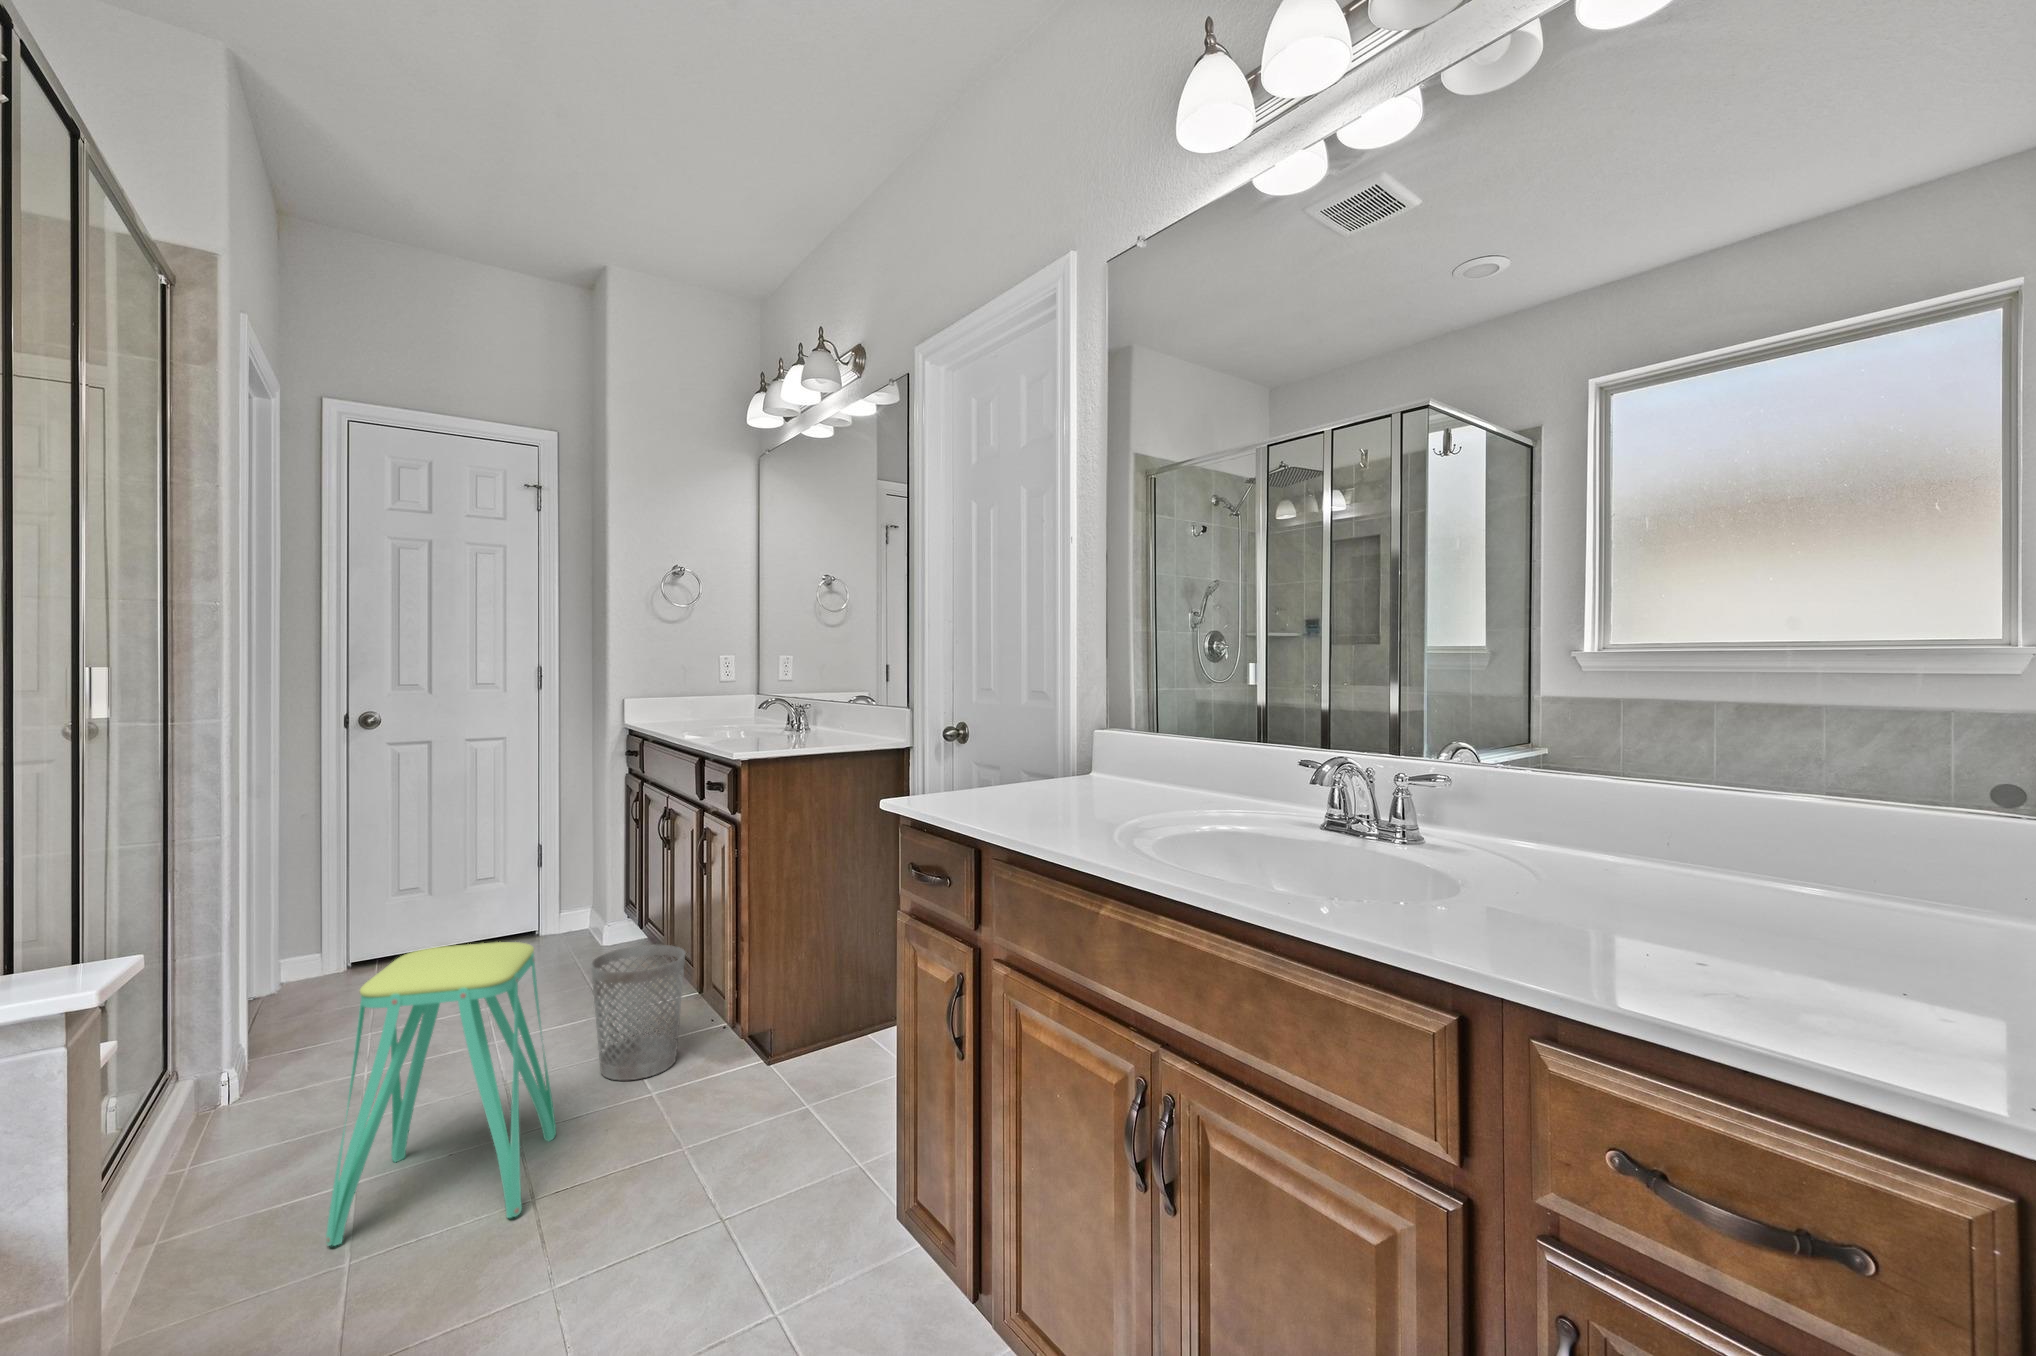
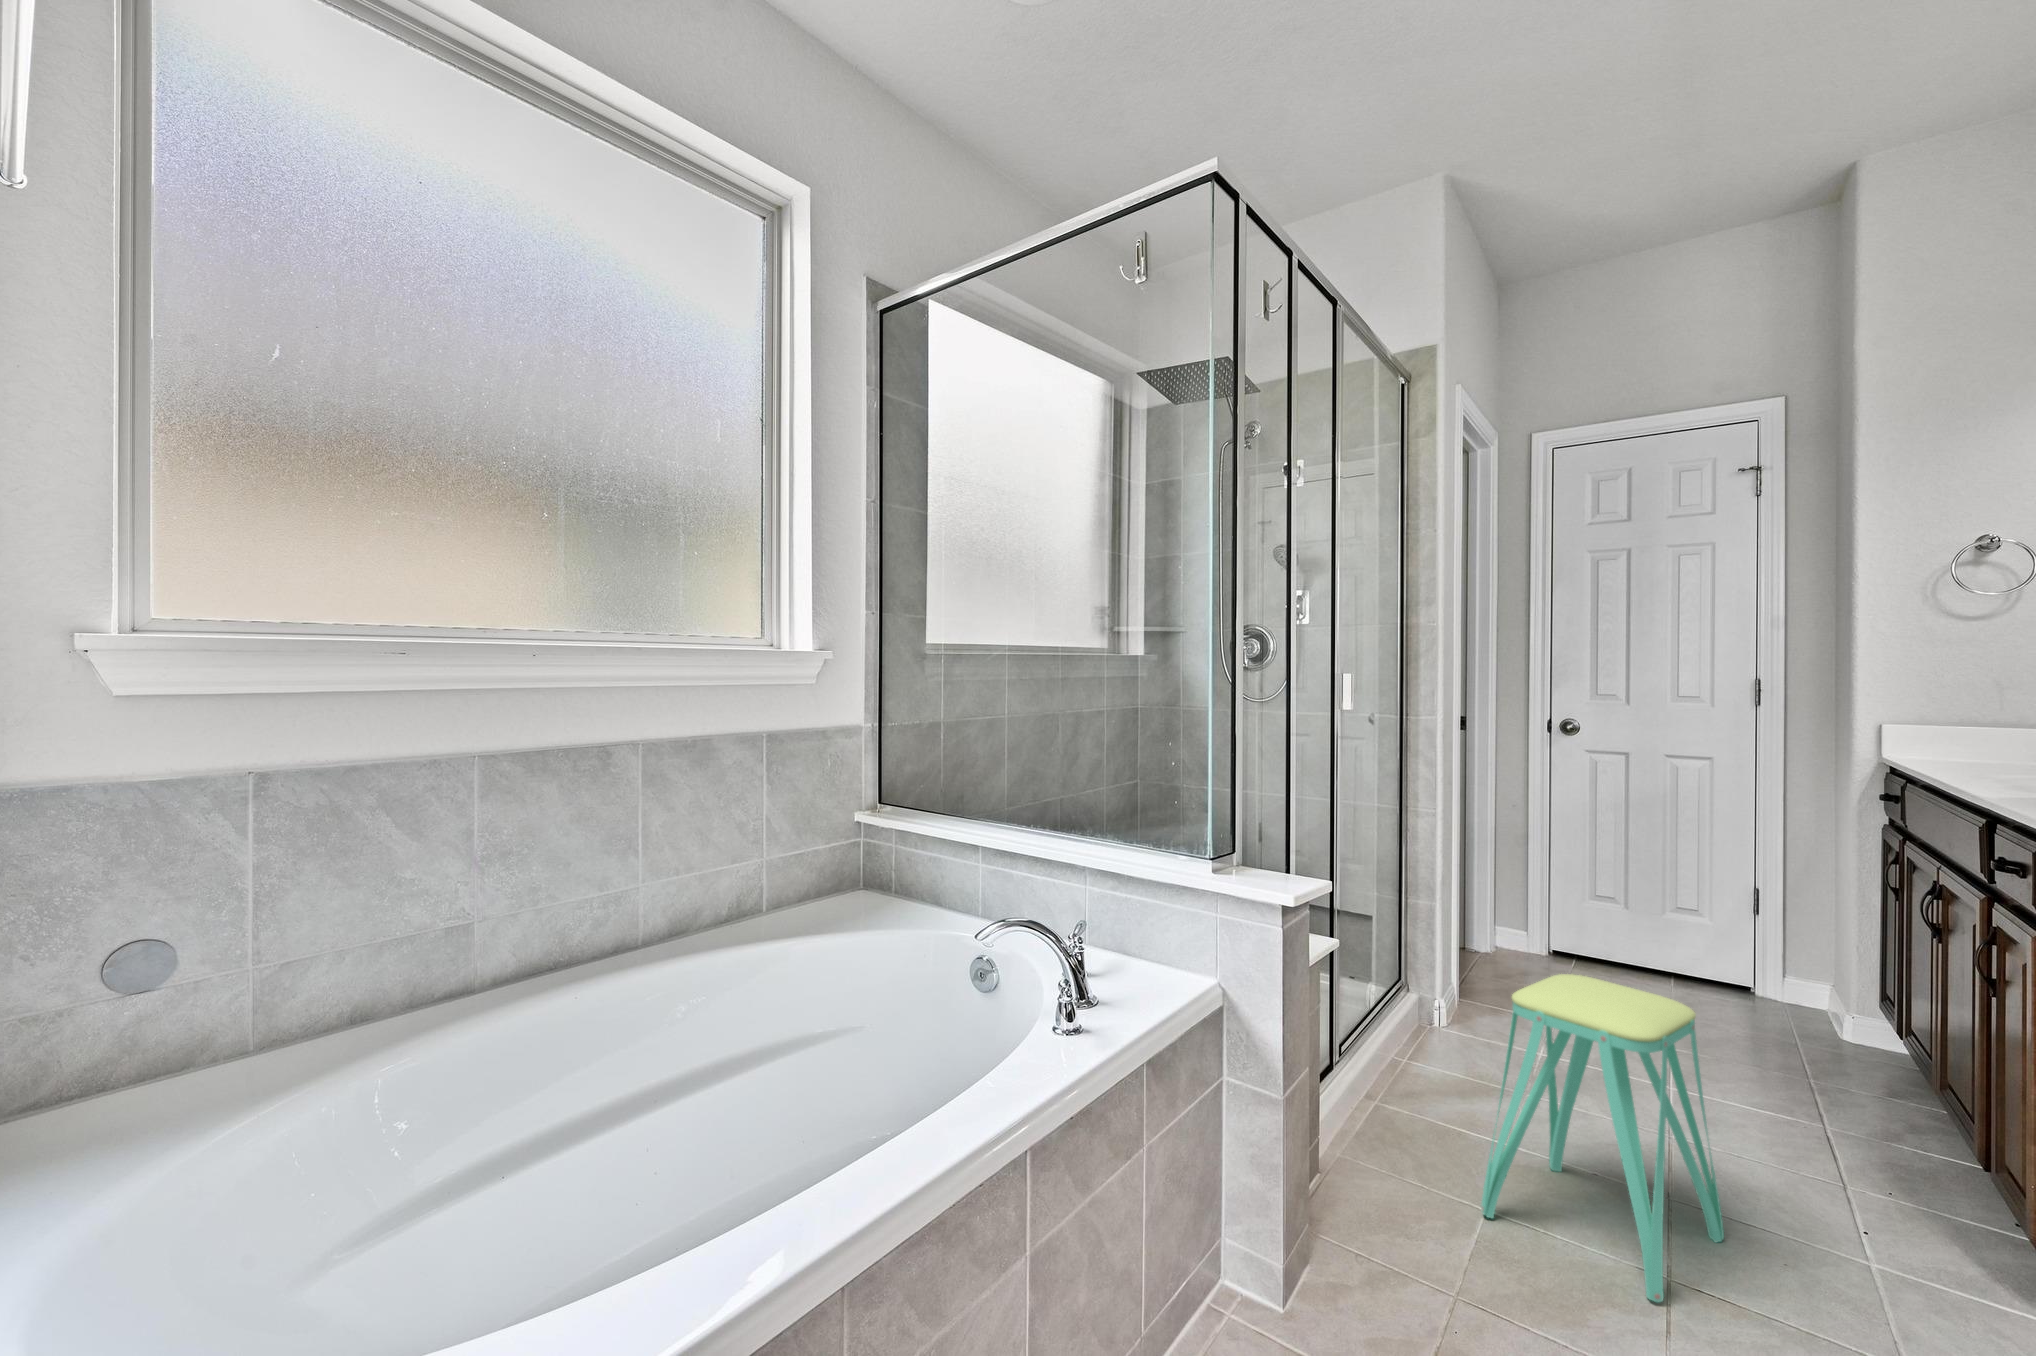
wastebasket: present [591,945,685,1080] -> none [1789,1051,1946,1243]

